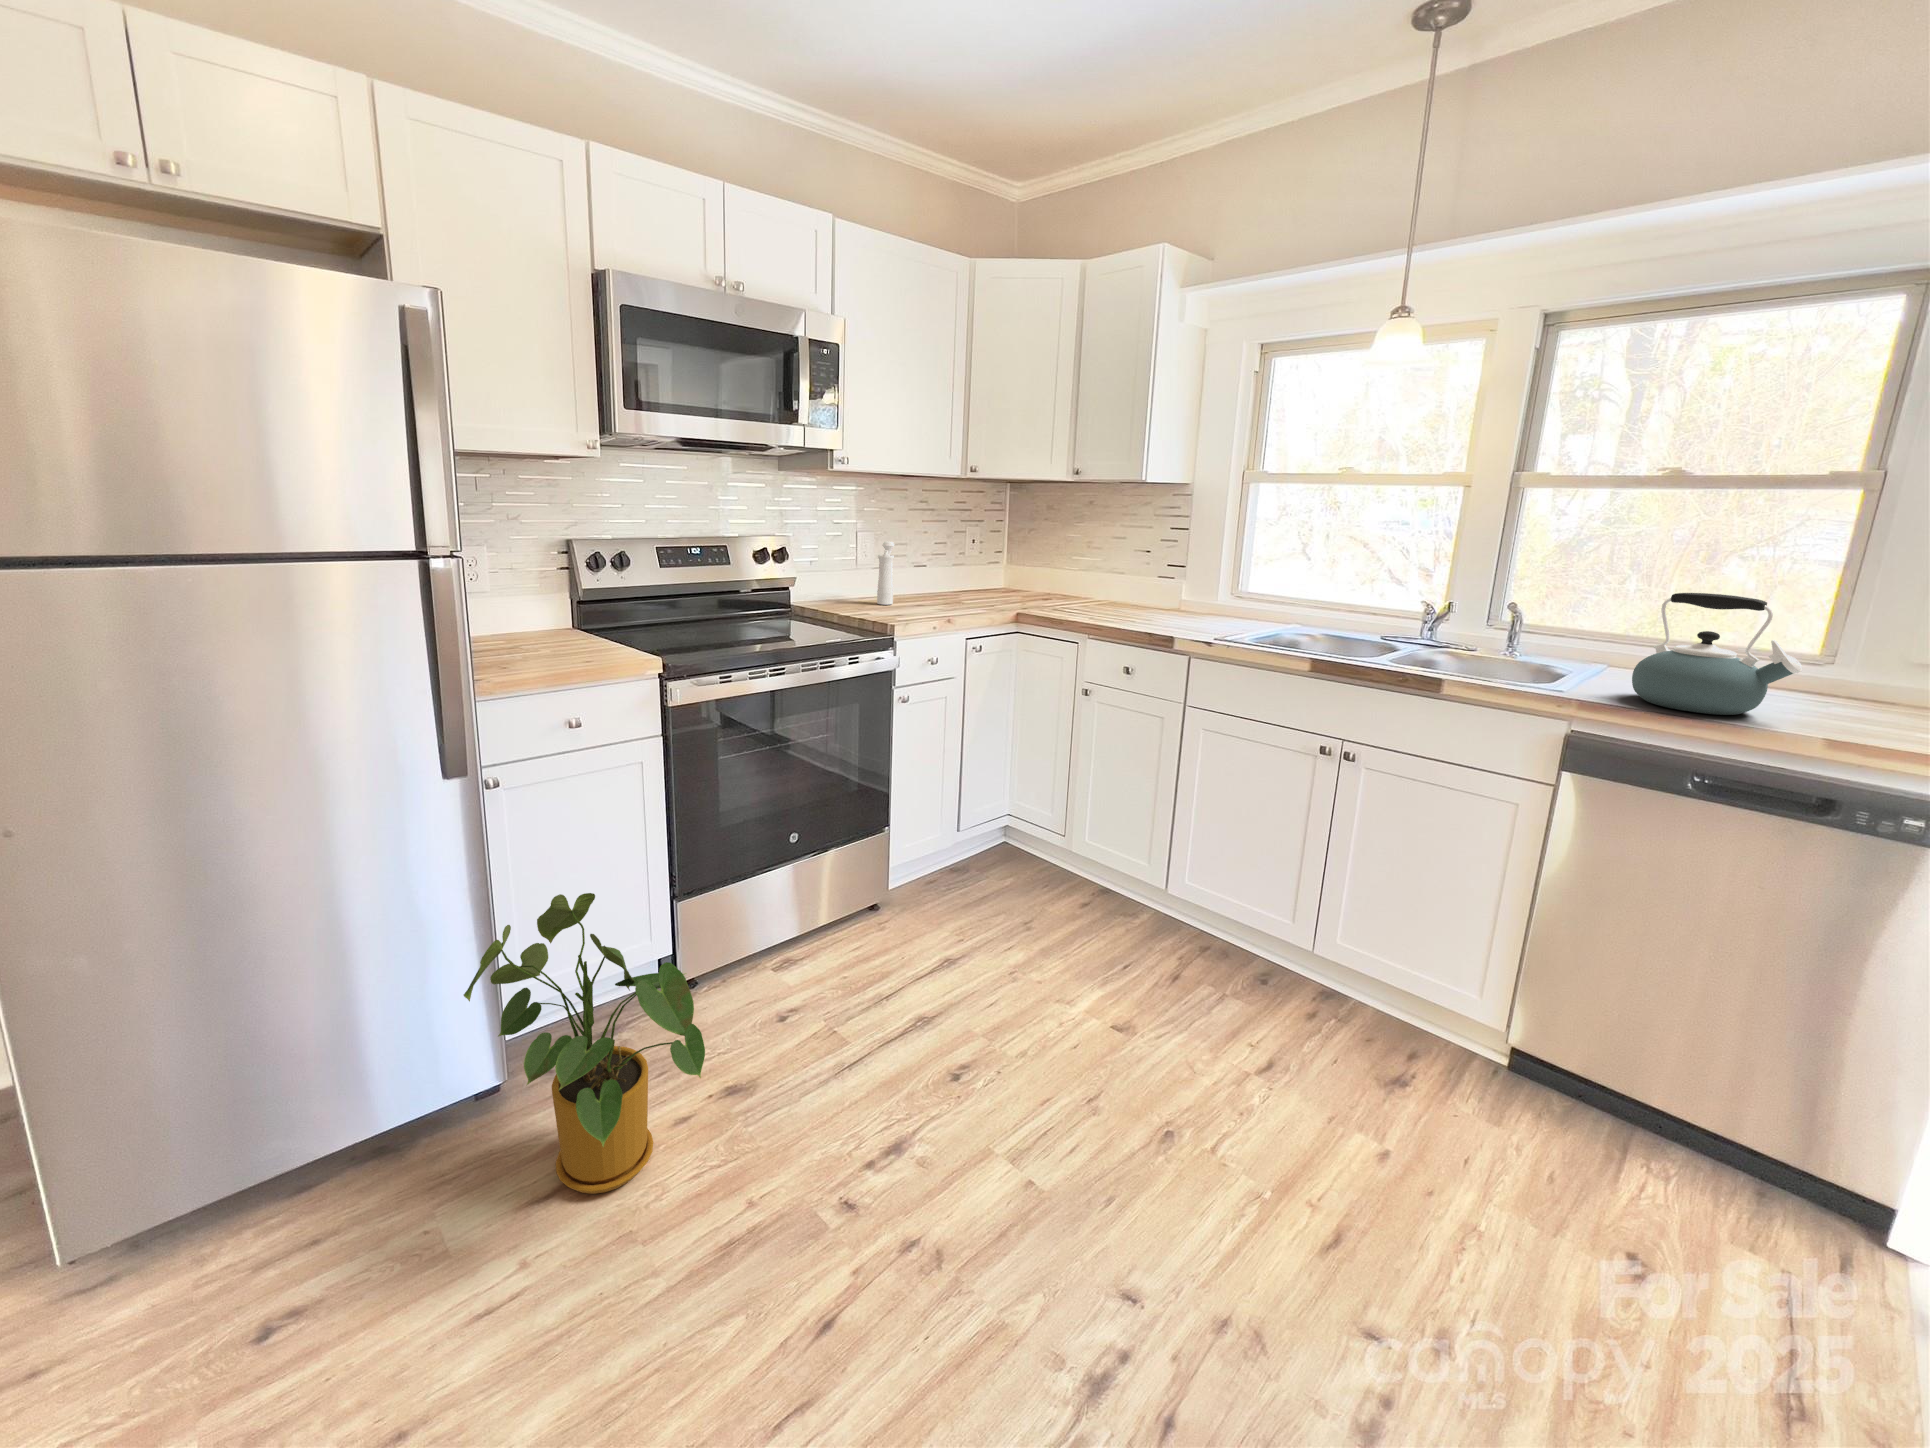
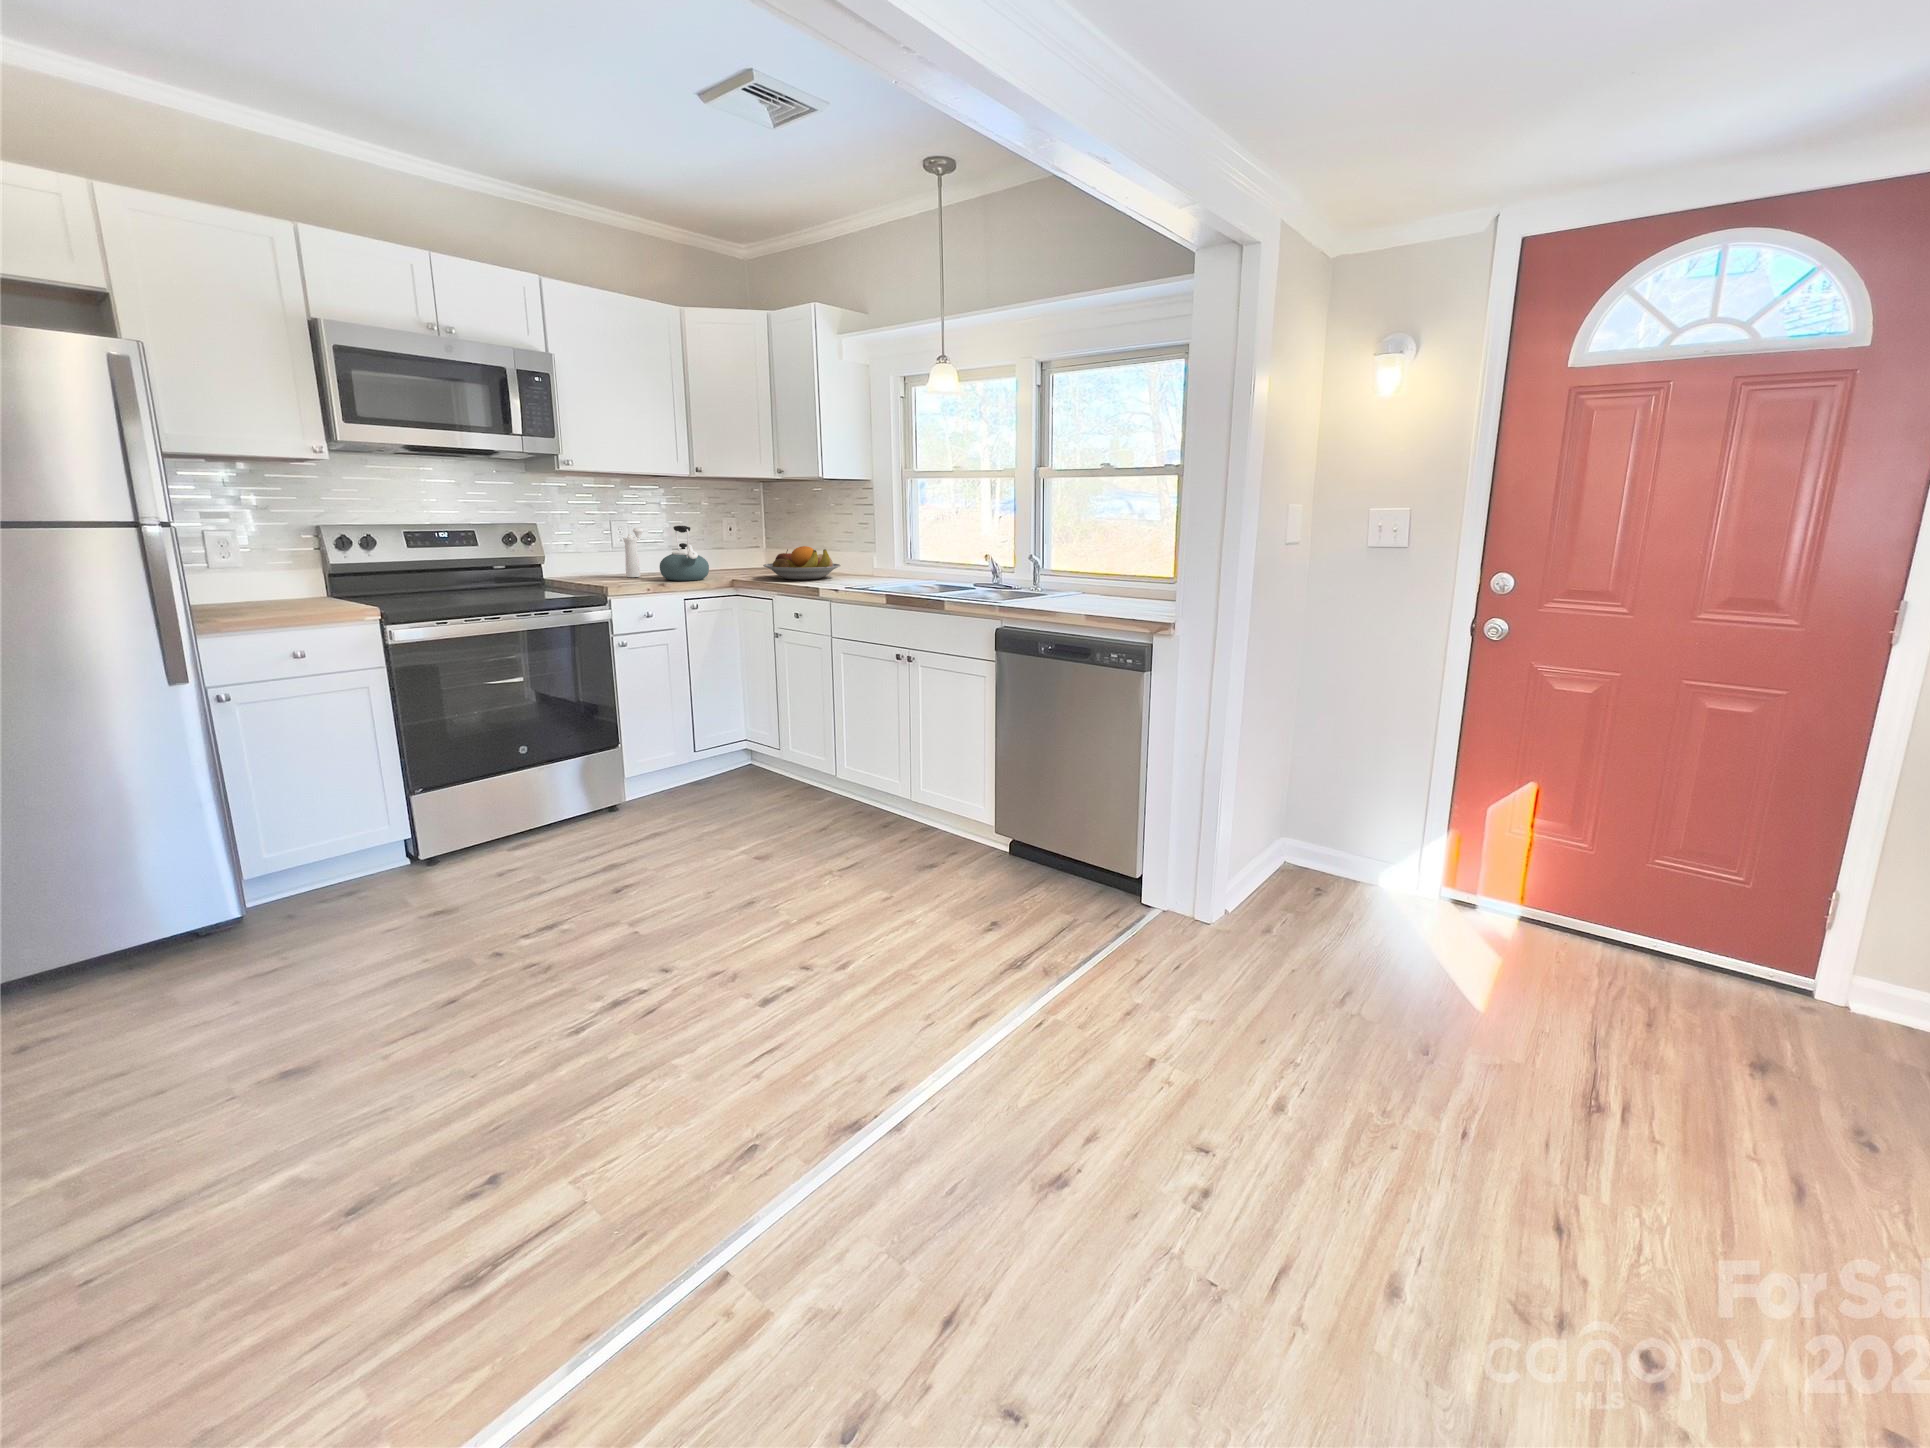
fruit bowl: none [1054,572,1156,616] -> present [763,546,841,580]
kettle: present [1632,593,1802,715] -> present [660,526,709,581]
house plant: present [464,893,705,1194] -> none [191,772,382,968]

